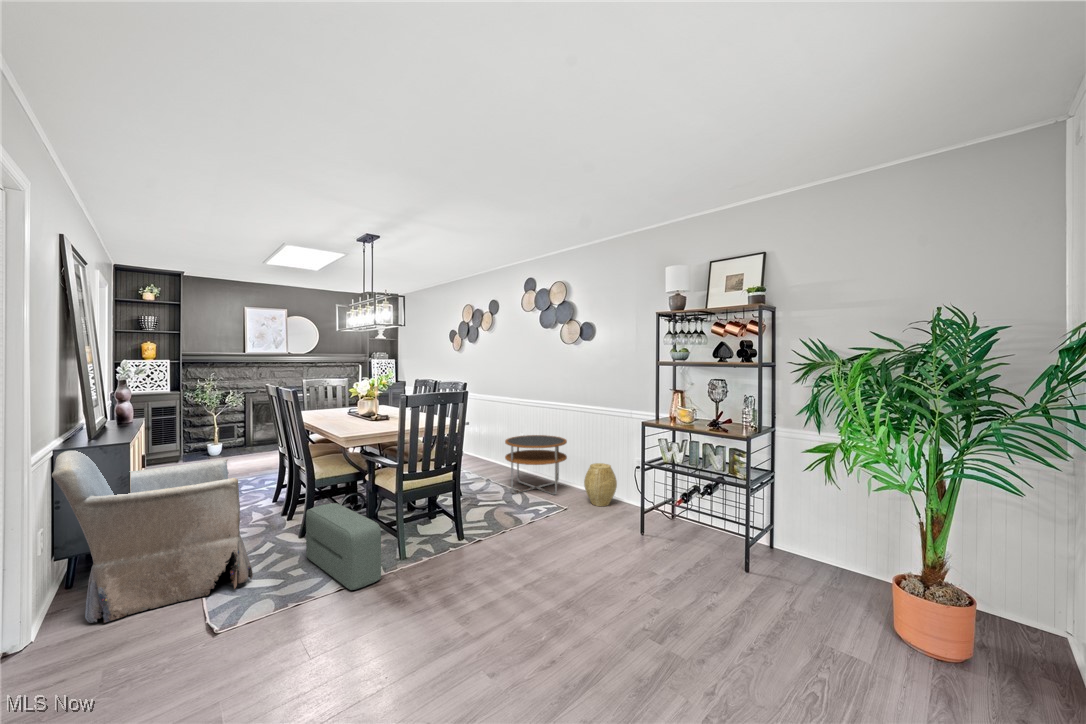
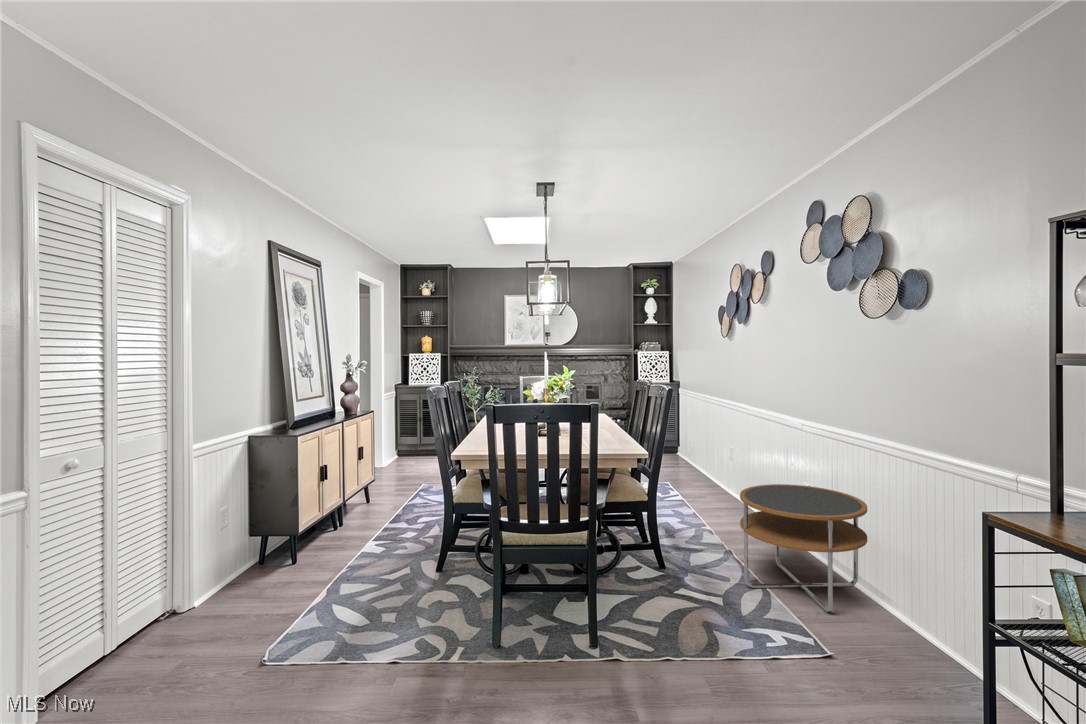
armchair: present [52,451,253,623] -> none [159,445,367,631]
woven basket: present [584,463,617,506] -> none [884,575,973,680]
pouf: present [306,503,381,590] -> none [372,547,436,691]

